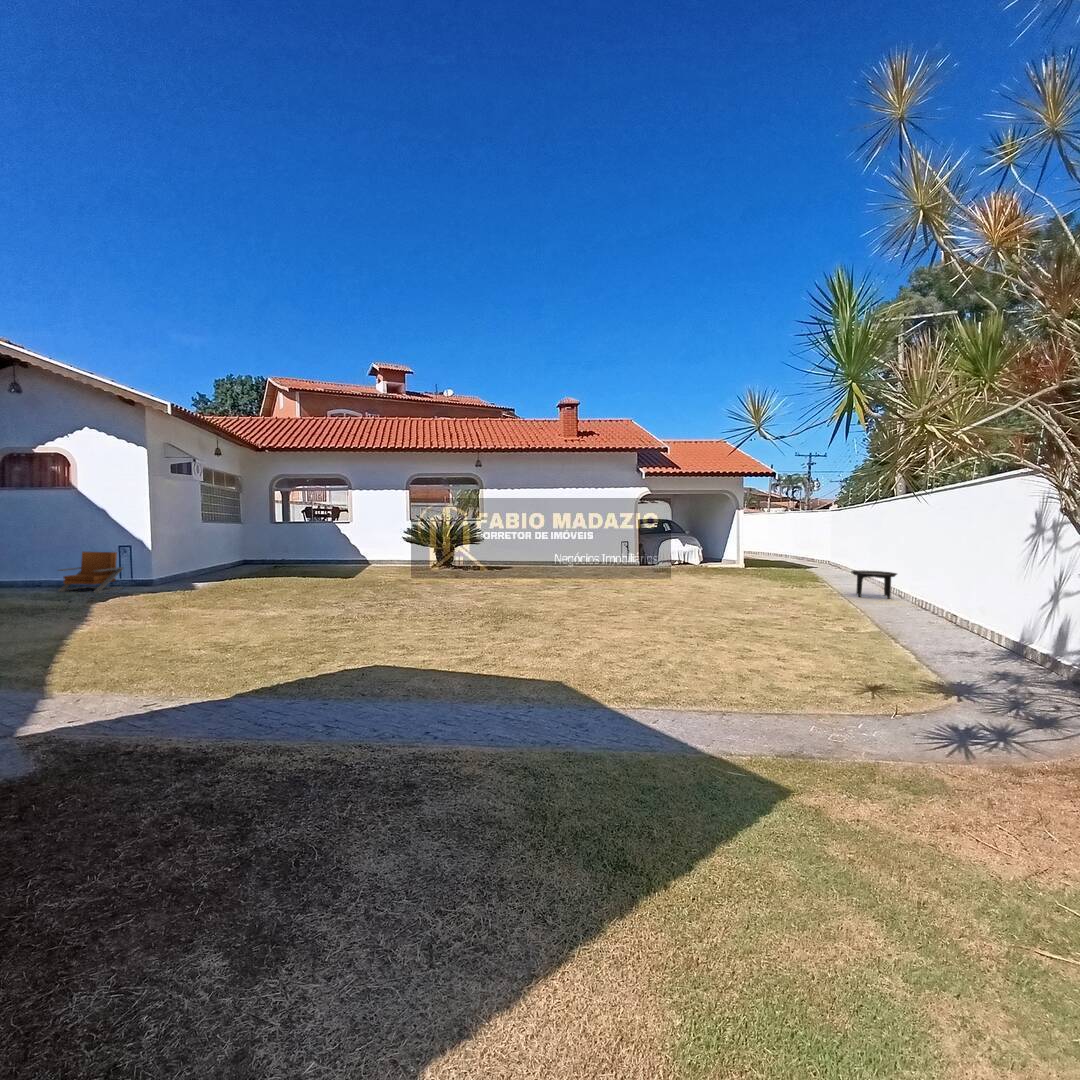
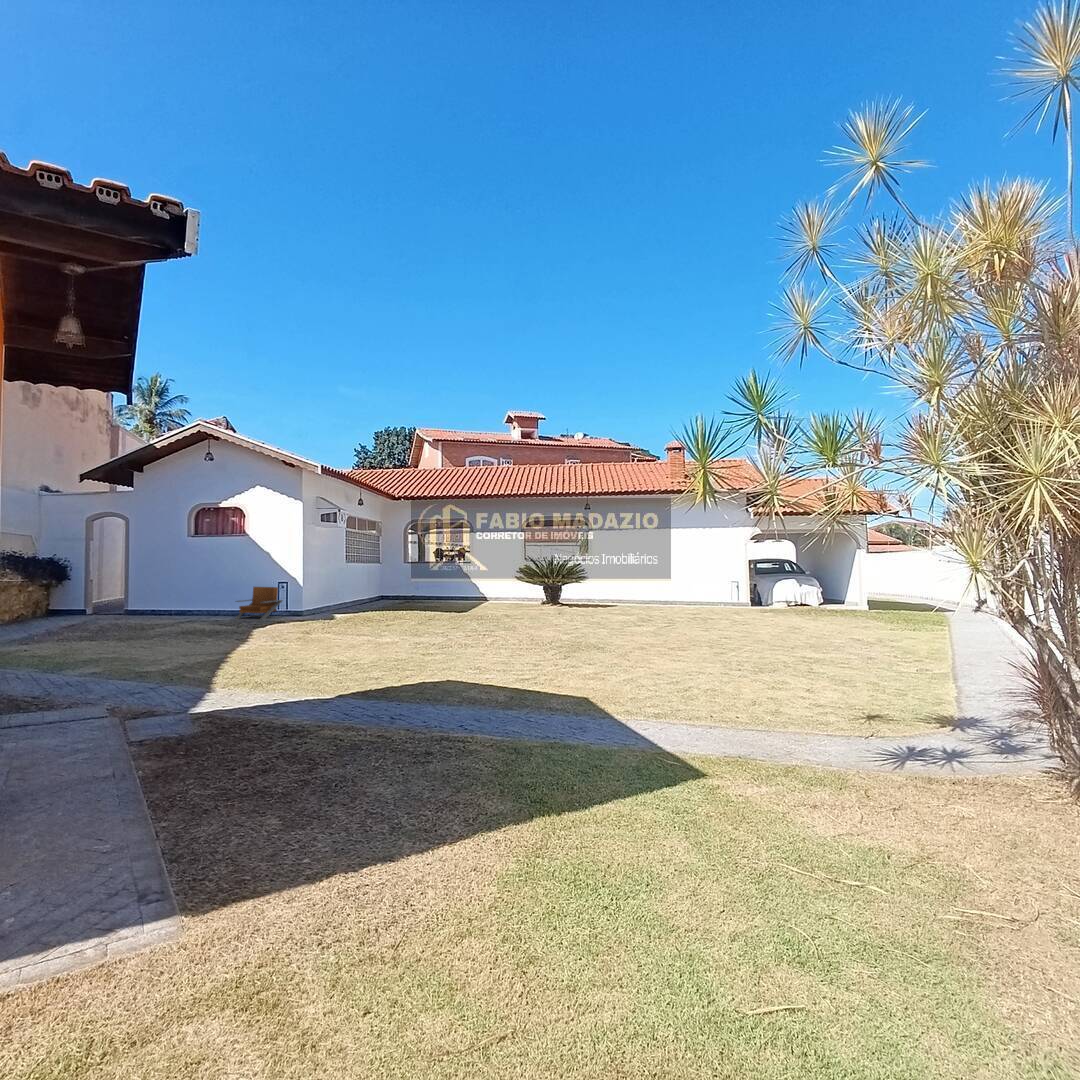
round table: present [851,570,897,599] -> none [965,612,1019,643]

